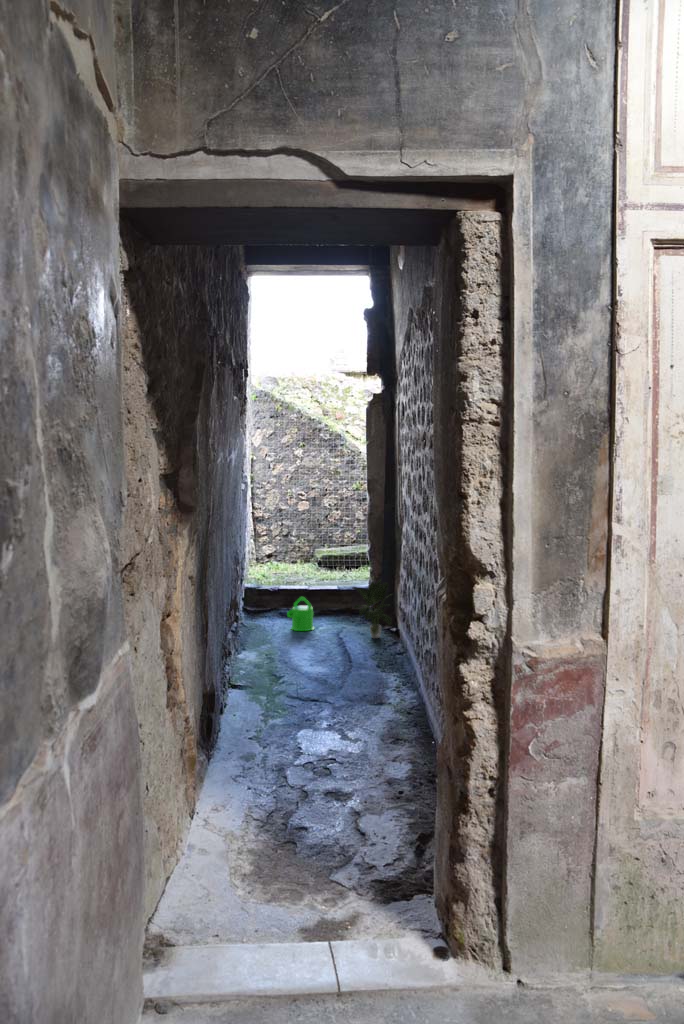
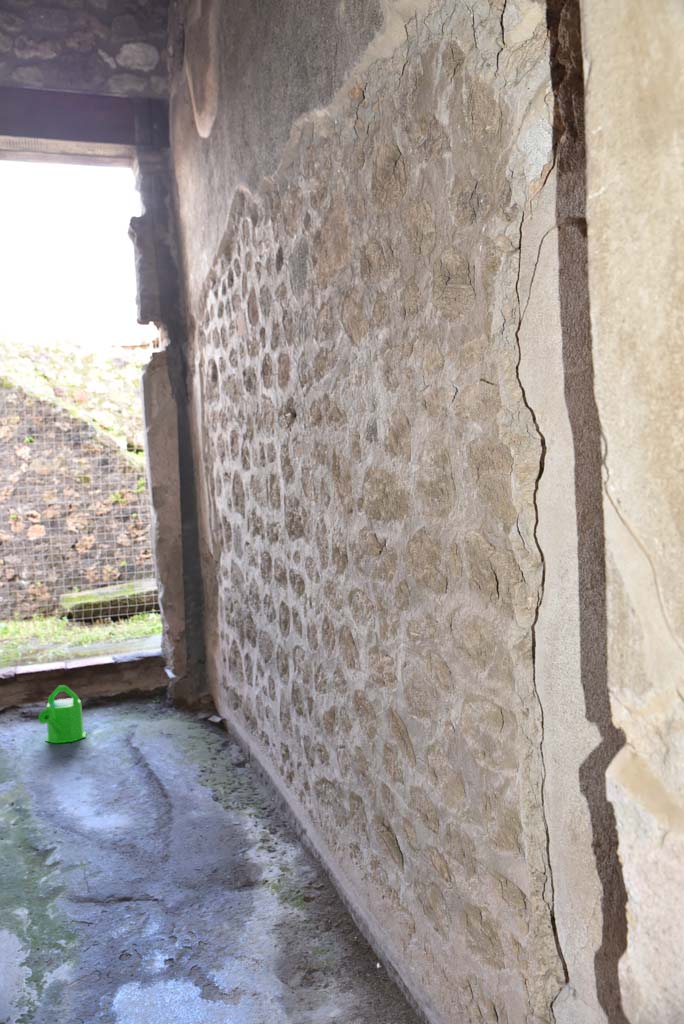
potted plant: present [354,580,391,638] -> none [148,643,216,741]

